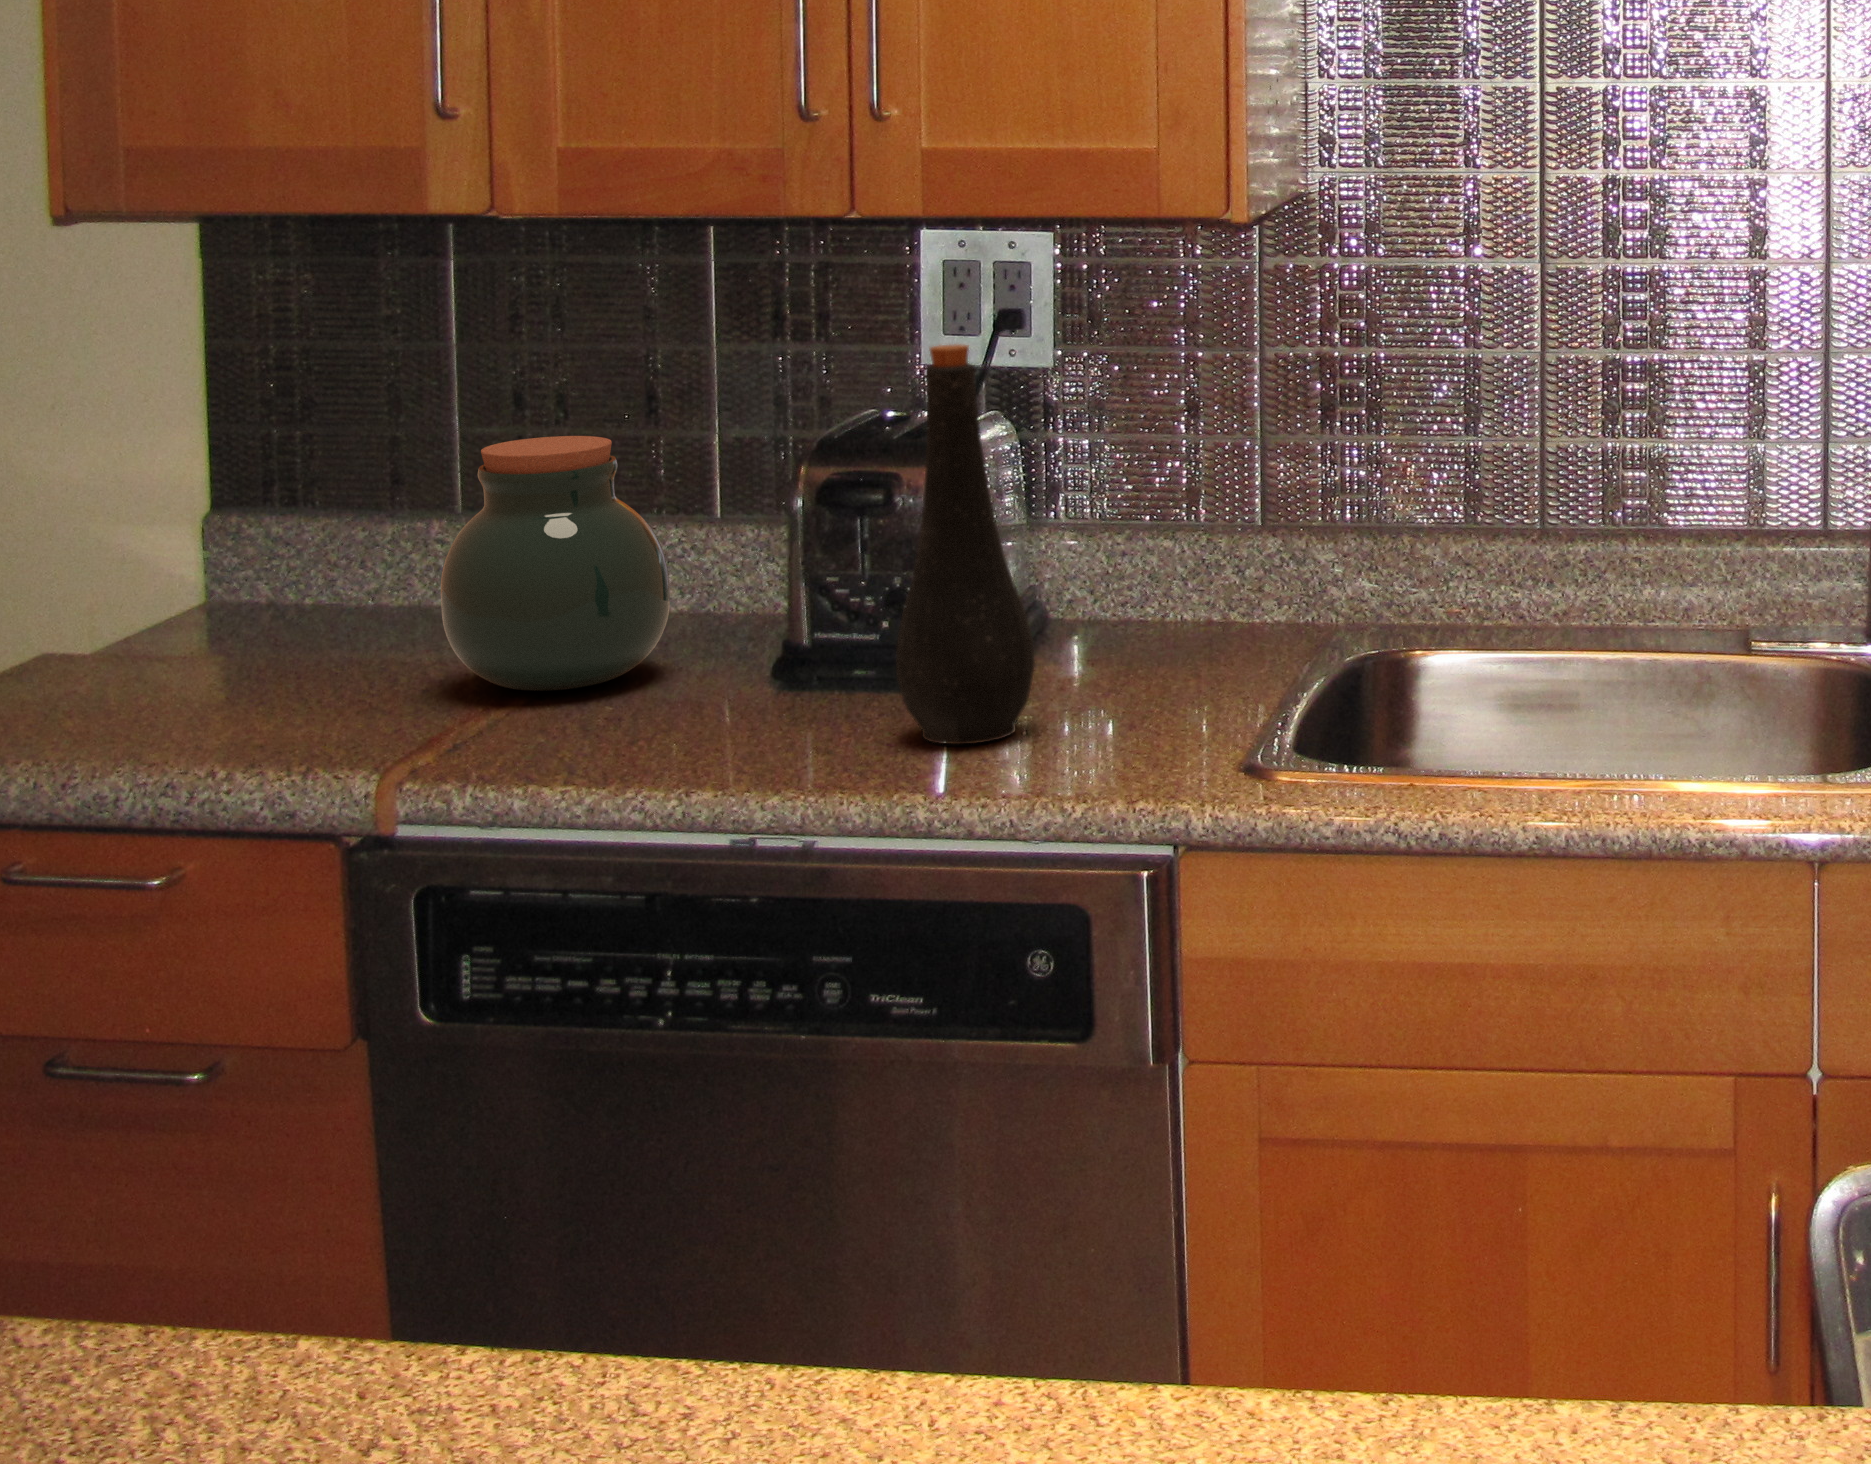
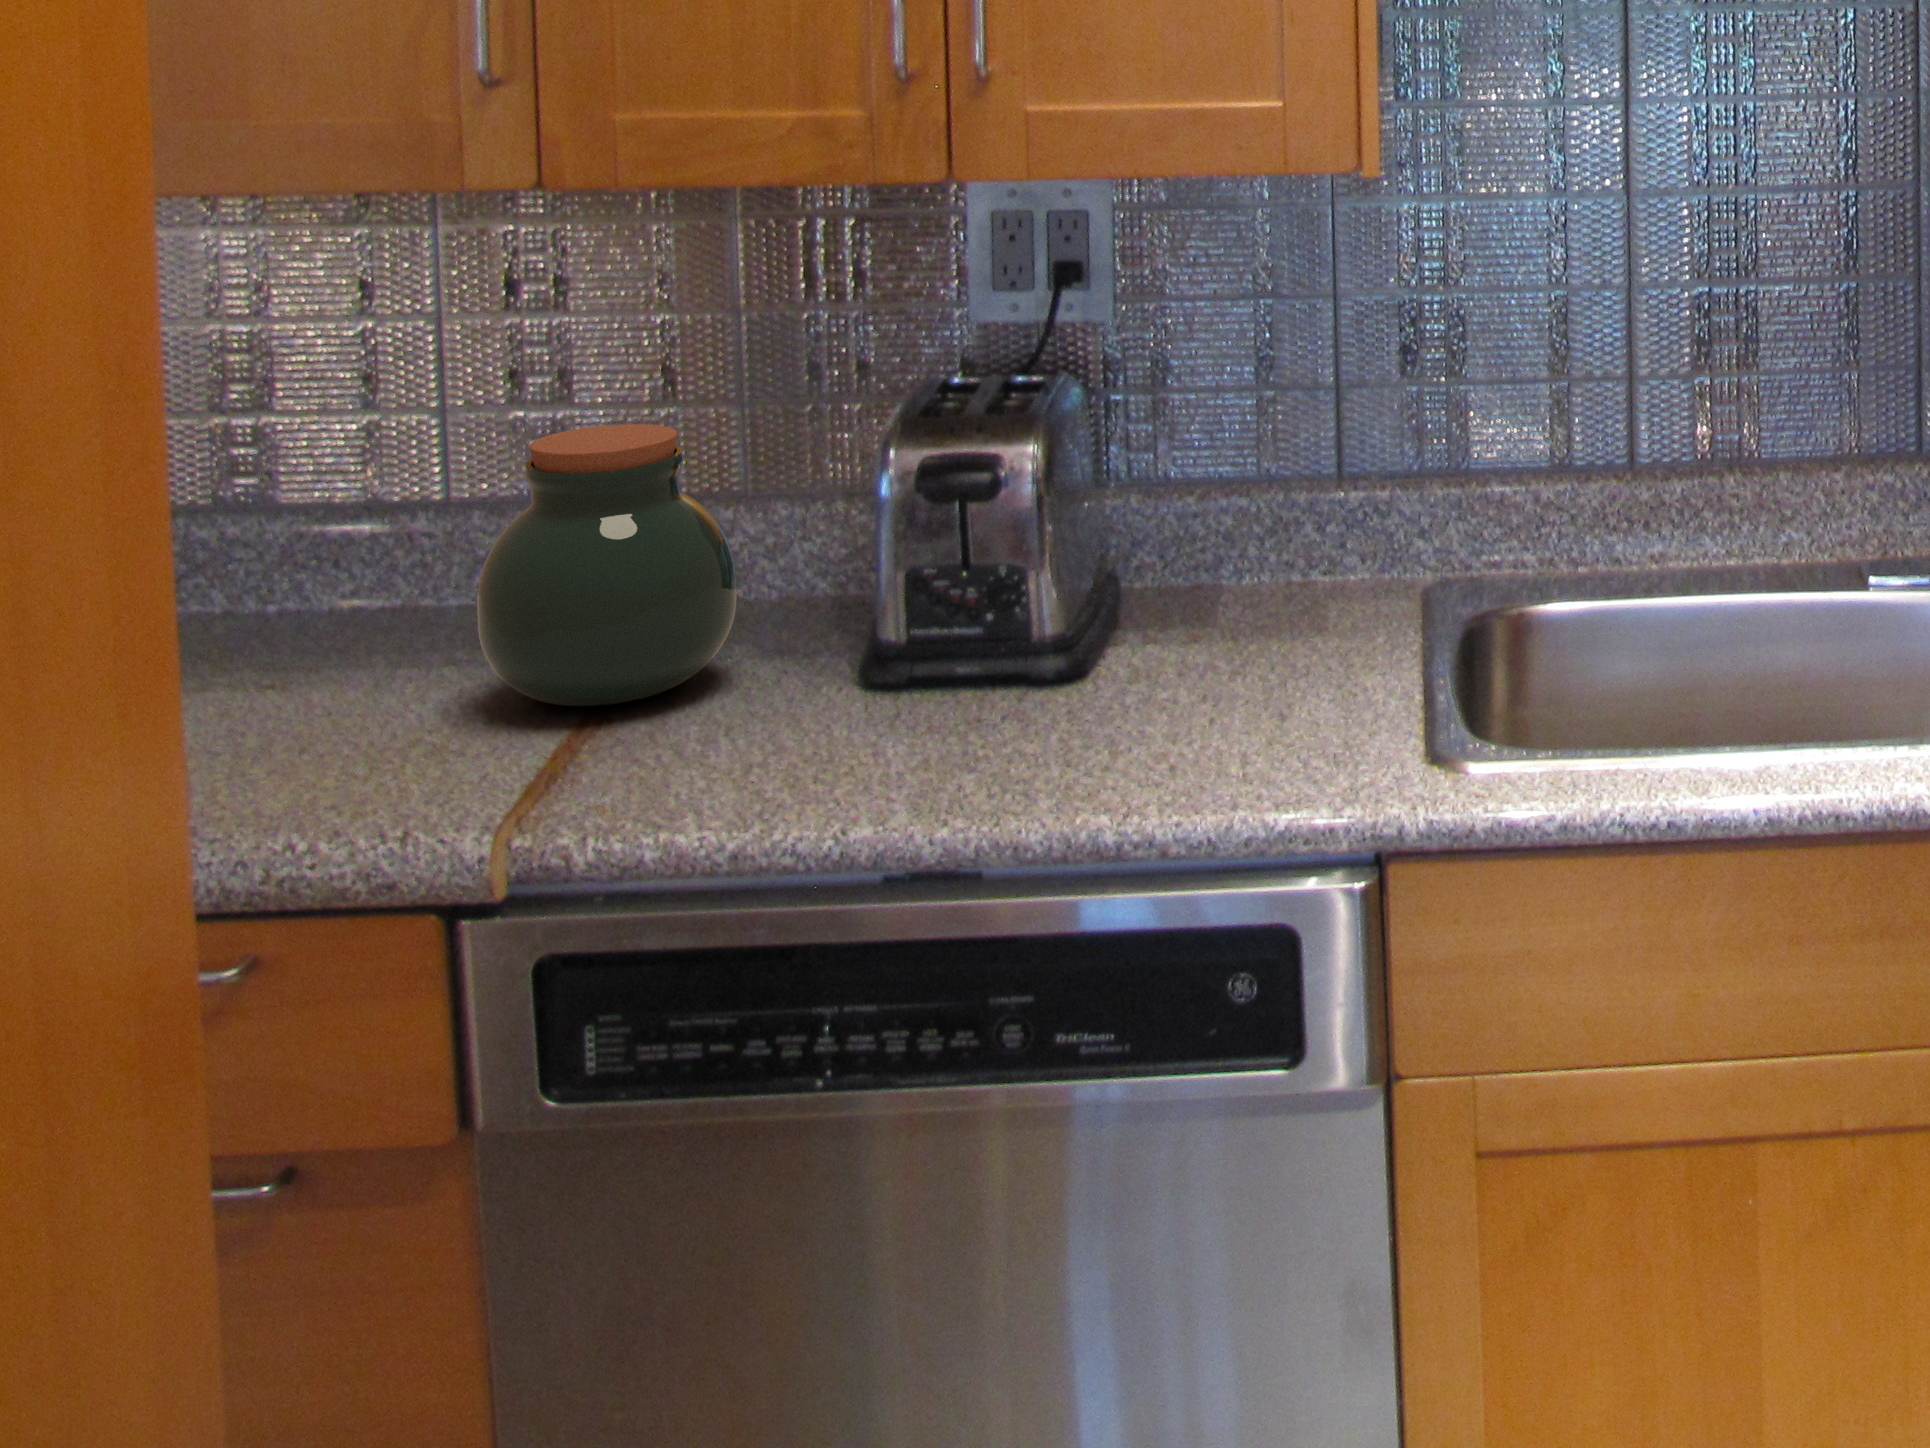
bottle: present [896,344,1035,744] -> none [1052,328,1199,746]

